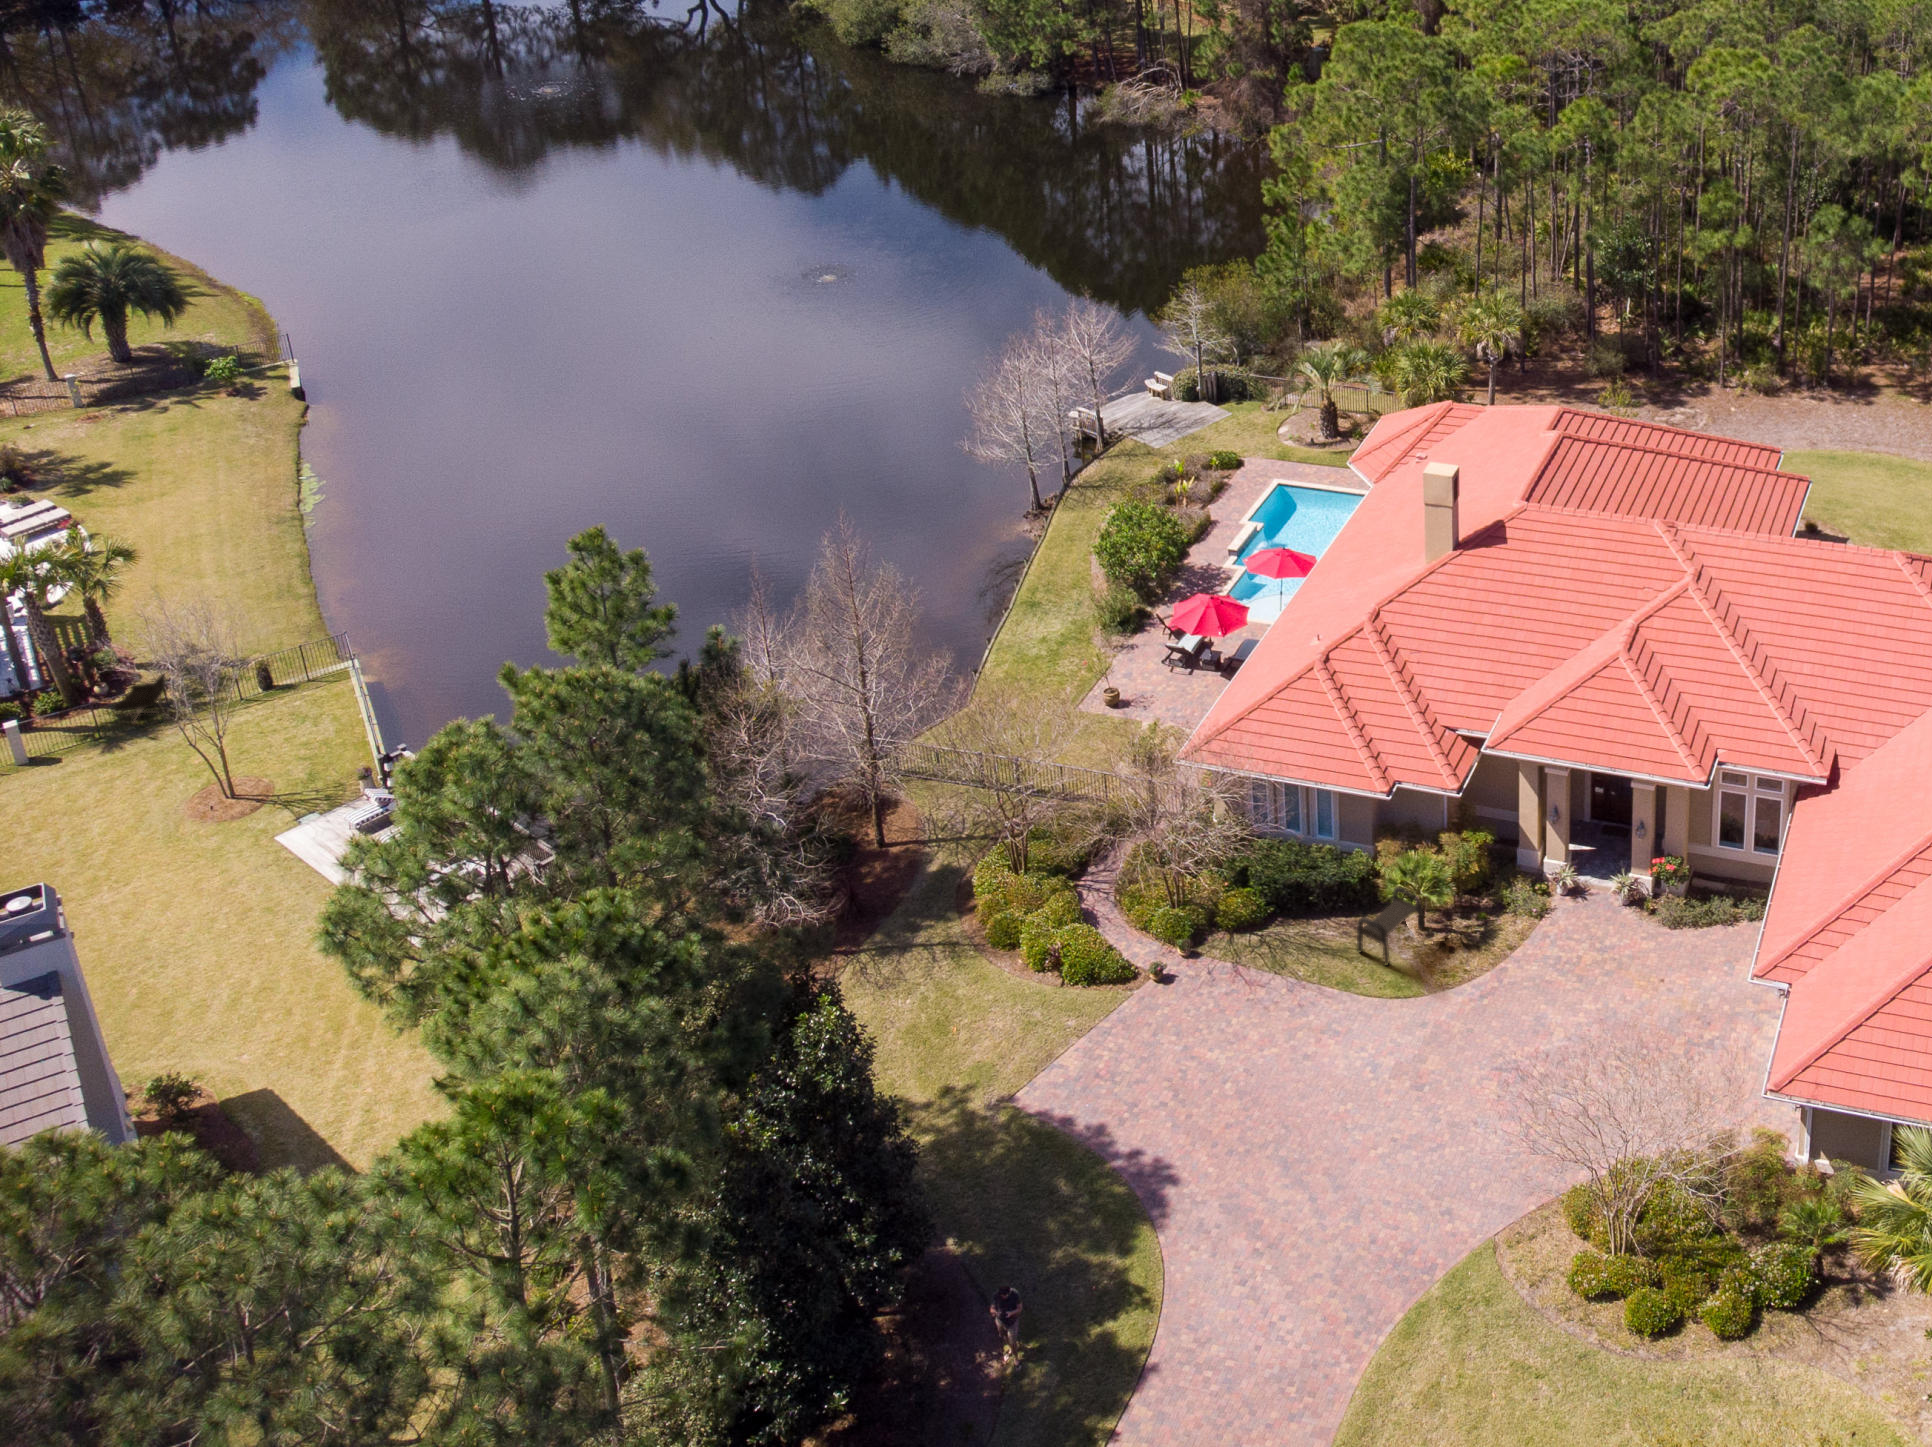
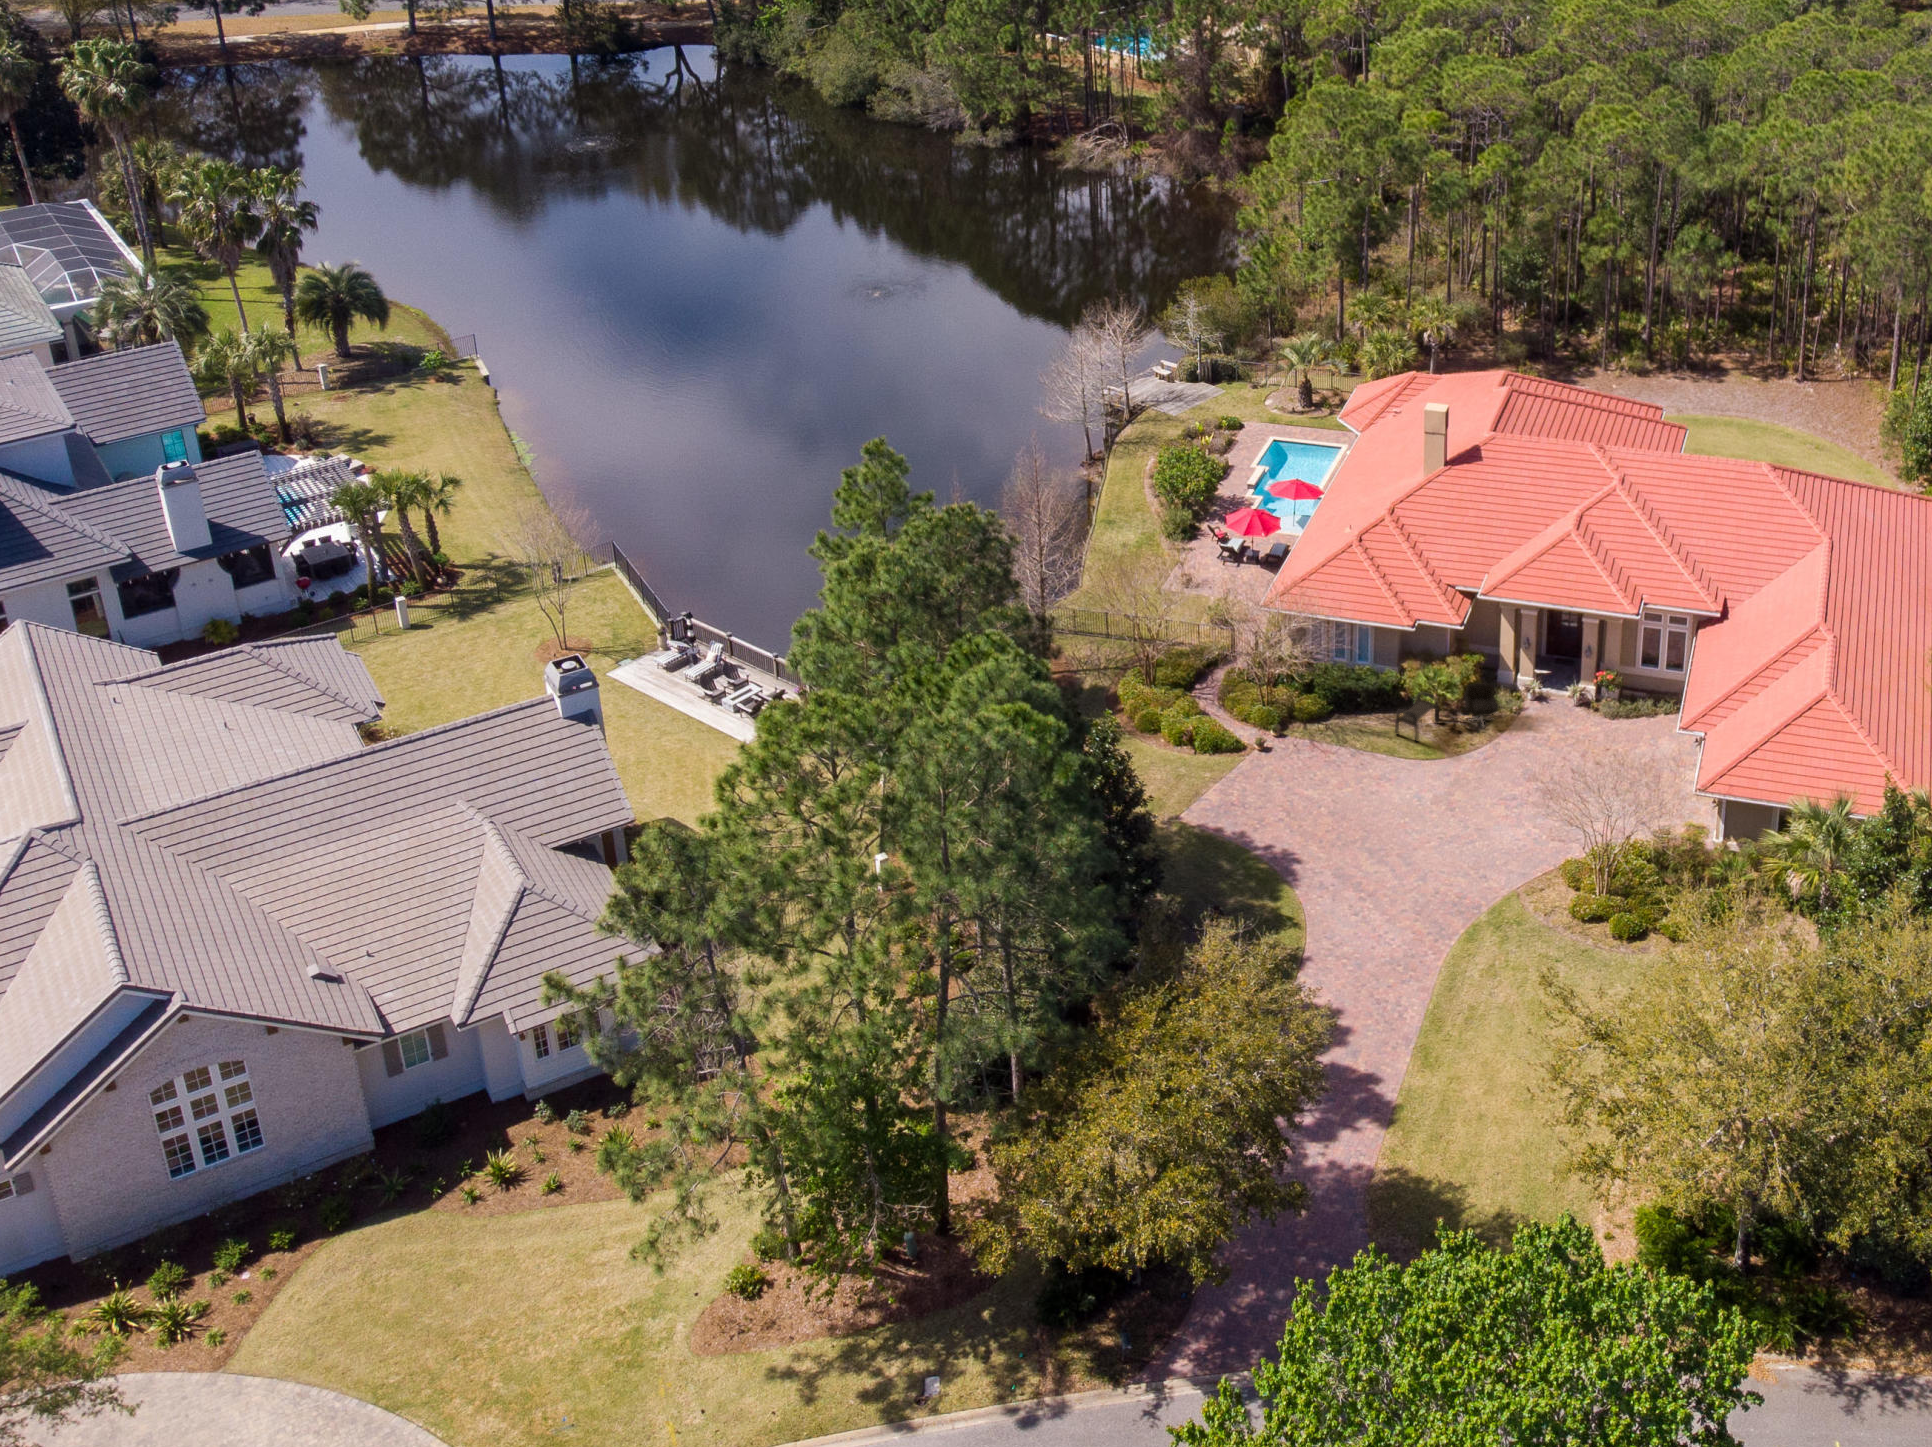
lounge chair: present [114,675,165,715] -> present [1464,683,1500,721]

